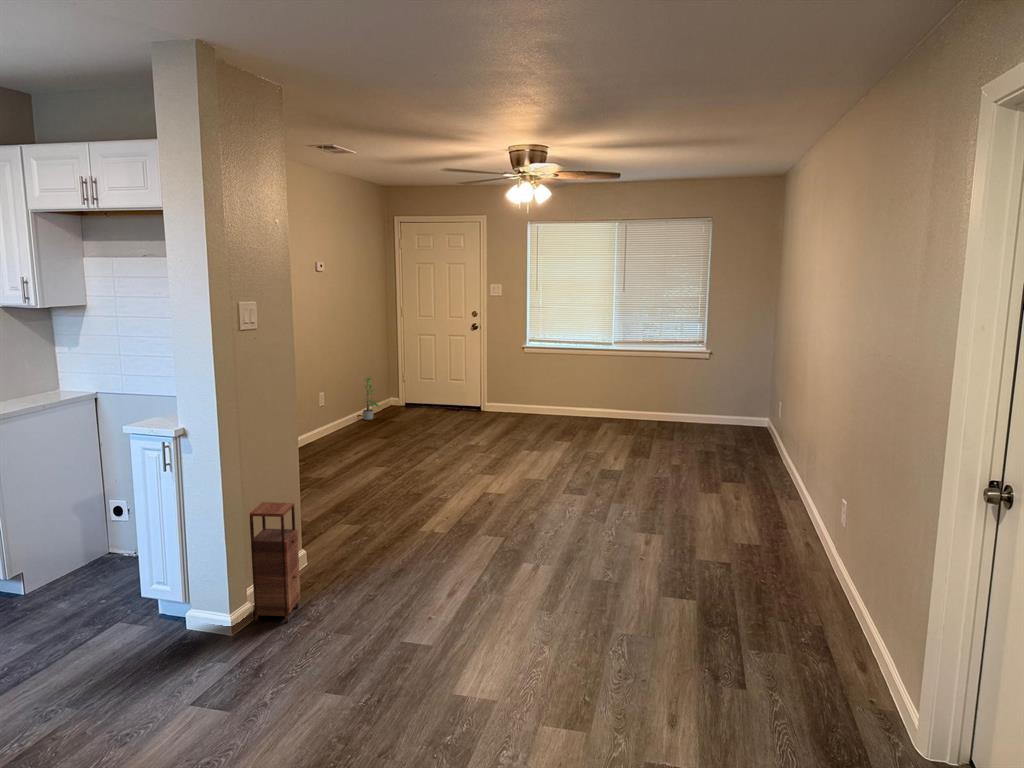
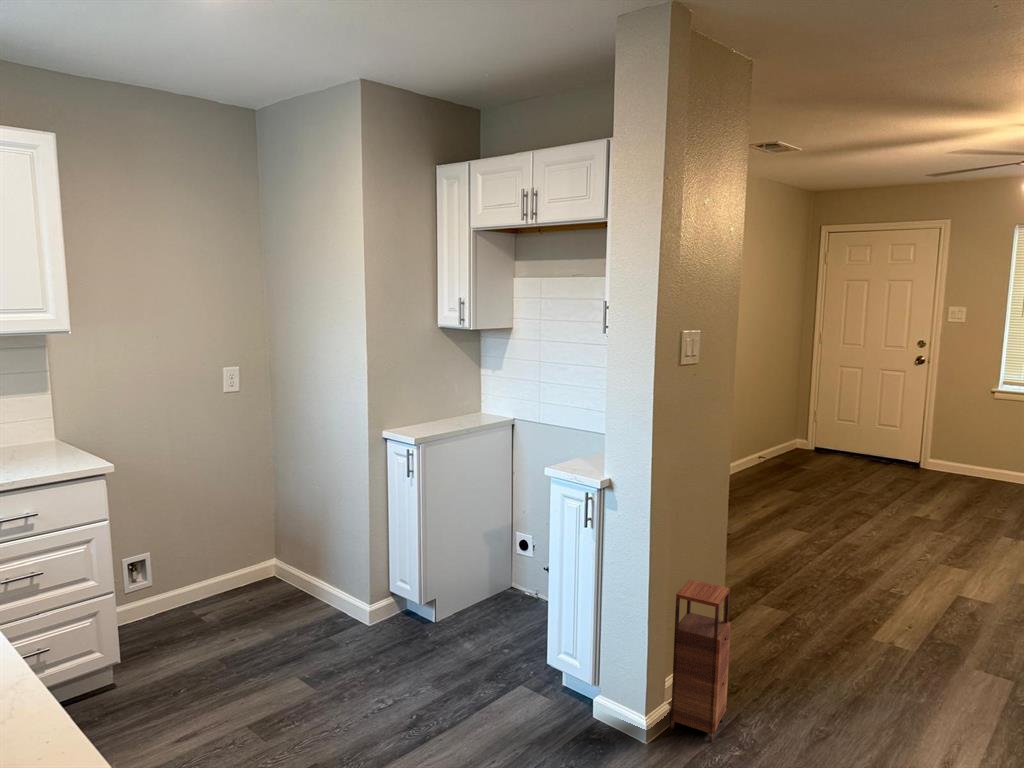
potted plant: present [359,376,379,420] -> none [764,411,789,464]

